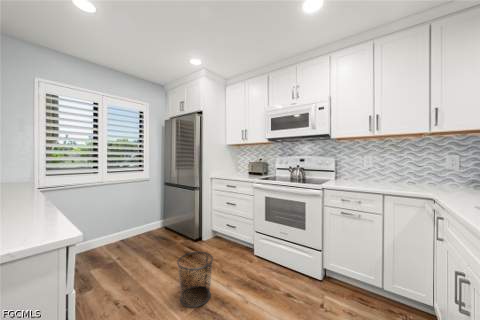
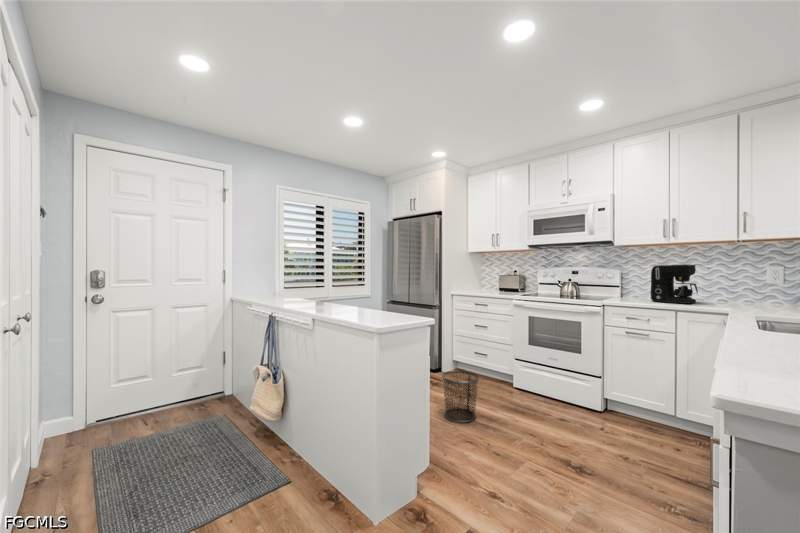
coffee maker: none [360,153,399,187] -> present [651,264,698,304]

